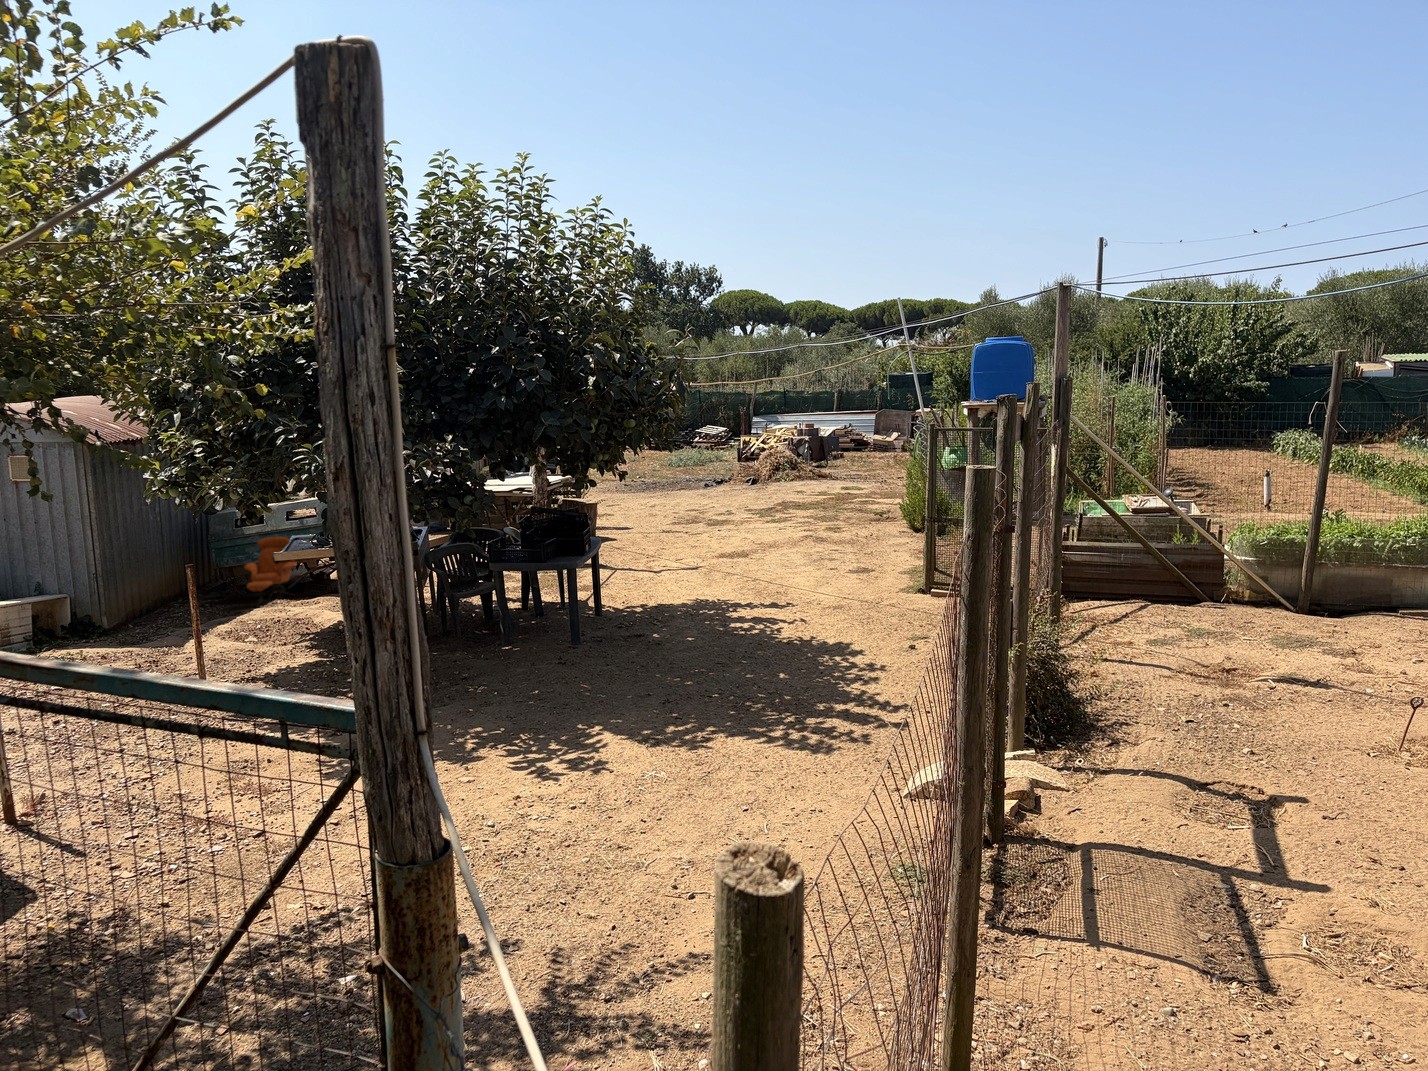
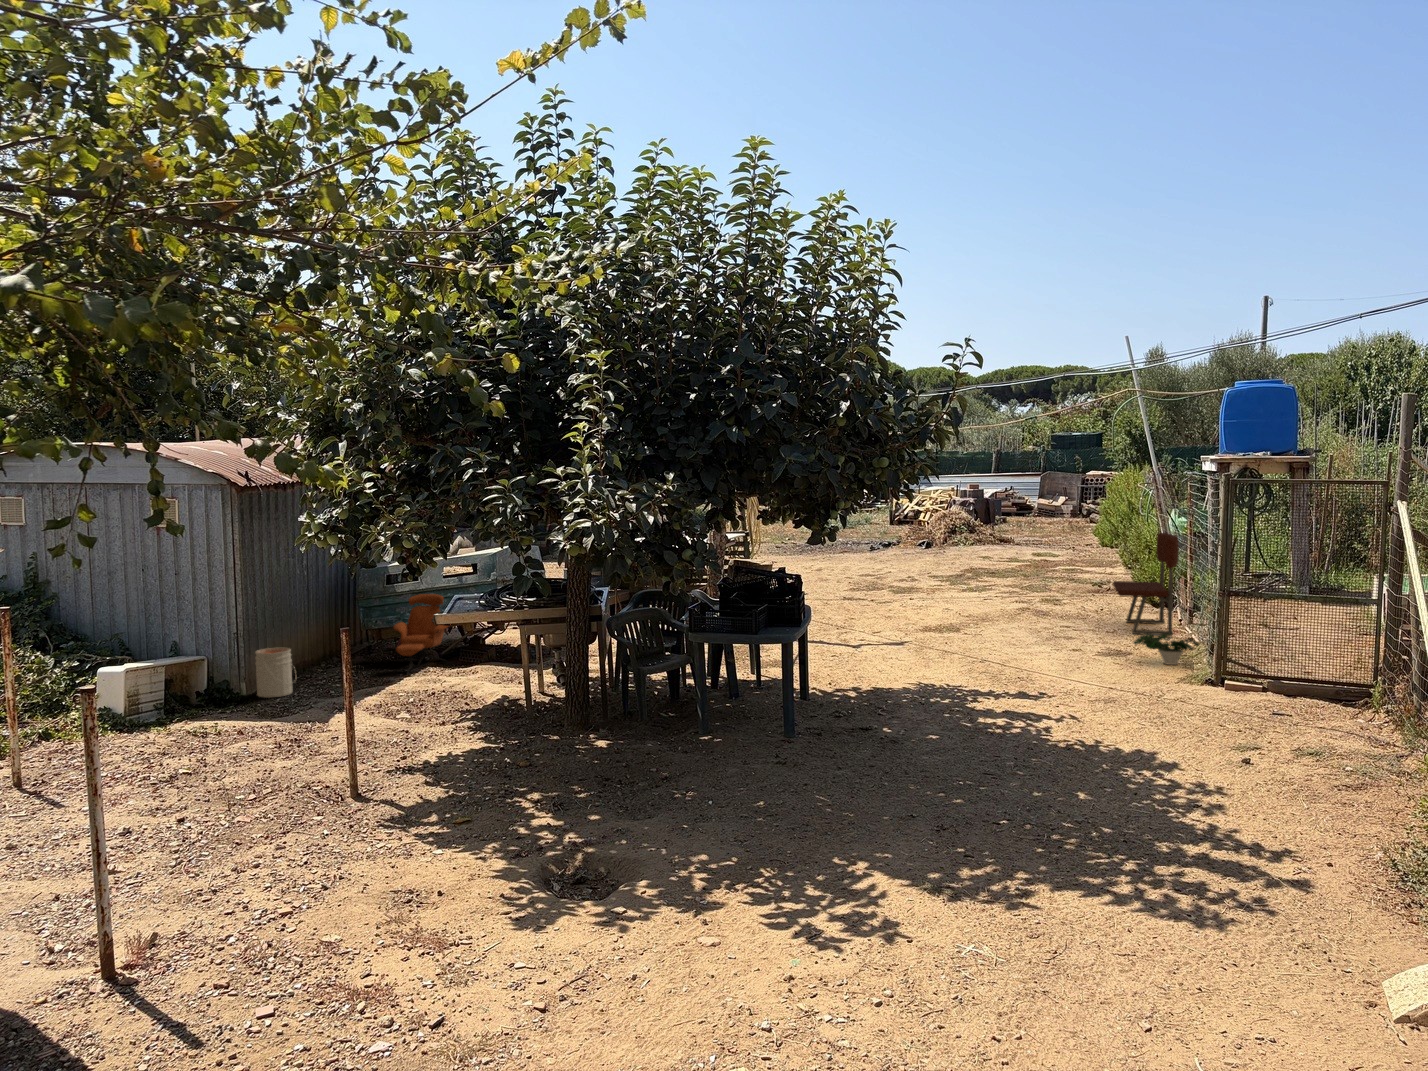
bench: none [881,468,931,553] -> present [1113,533,1179,635]
potted plant: none [879,552,930,577] -> present [1134,633,1199,665]
bucket: none [115,587,155,631] -> present [255,648,292,698]

